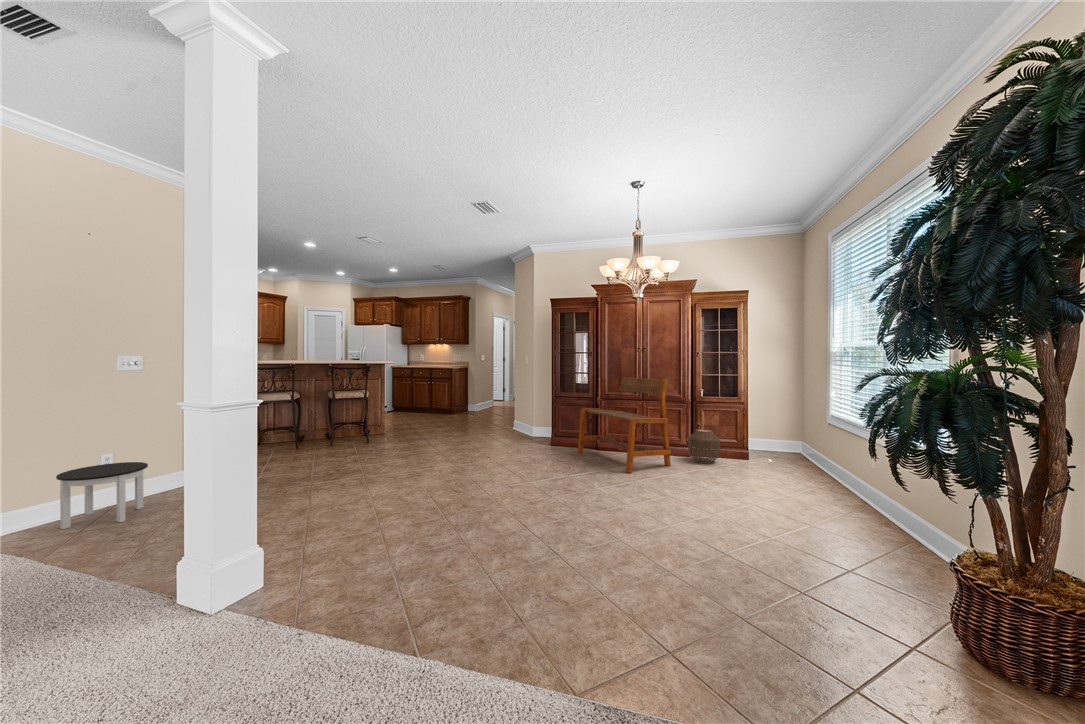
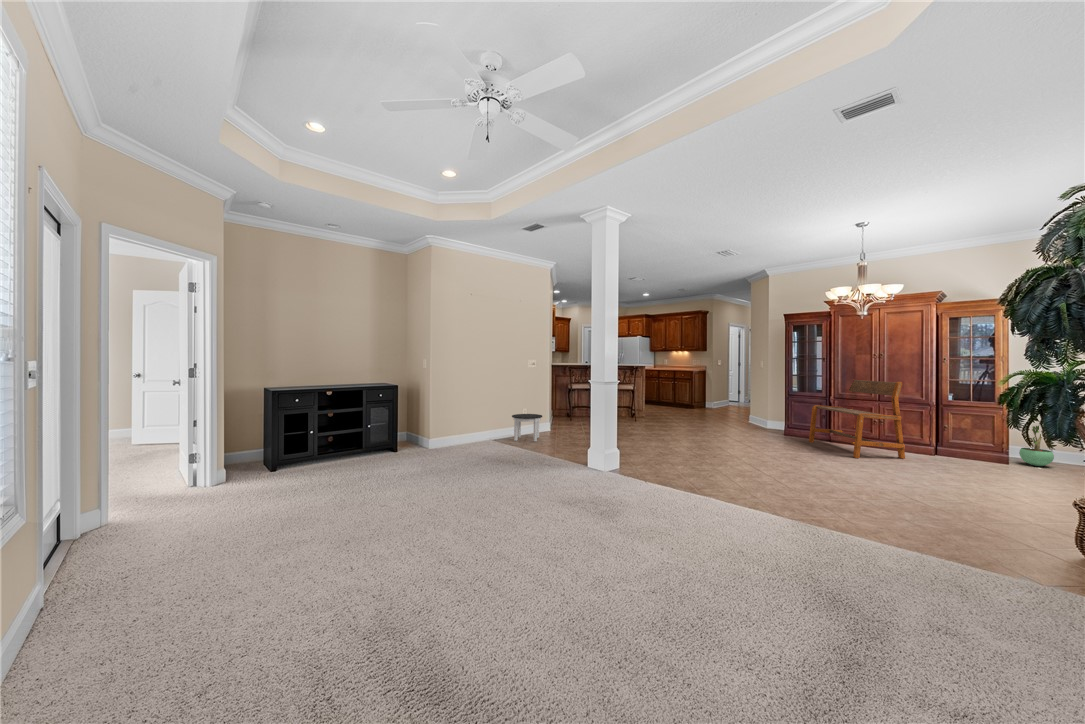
potted plant: none [752,415,776,458] -> present [1019,426,1054,466]
woven basket: present [688,429,720,463] -> none [929,430,969,462]

